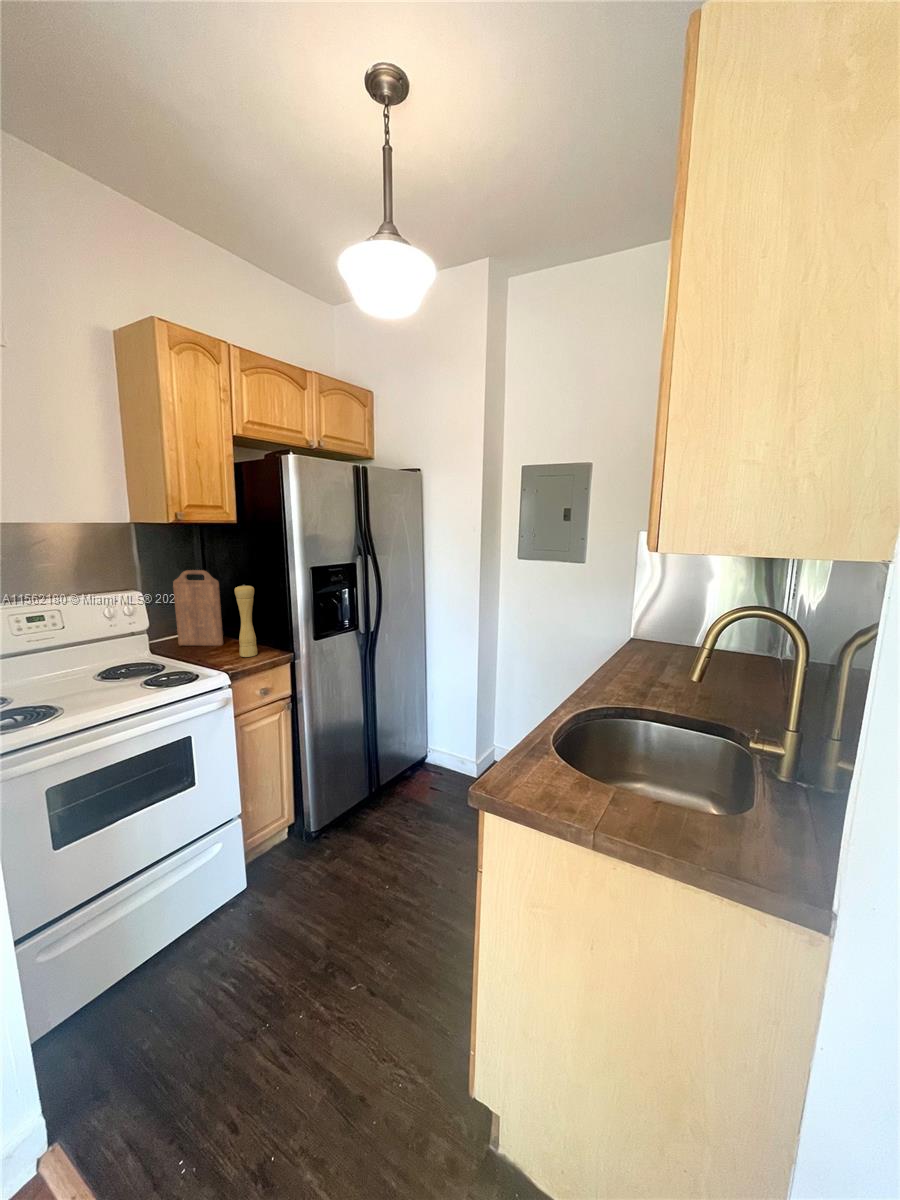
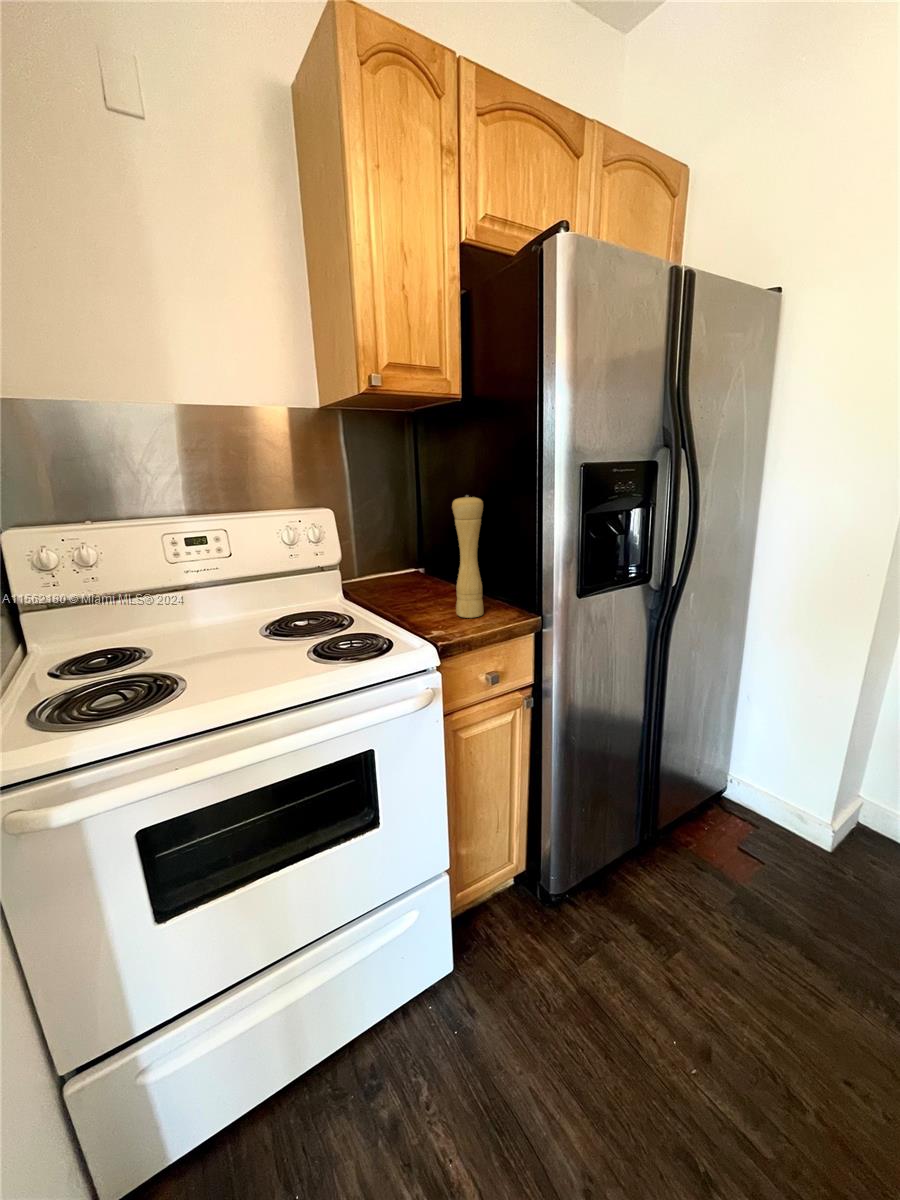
cutting board: present [173,570,223,646] -> none [373,478,436,593]

